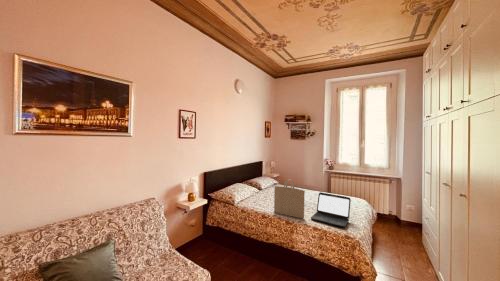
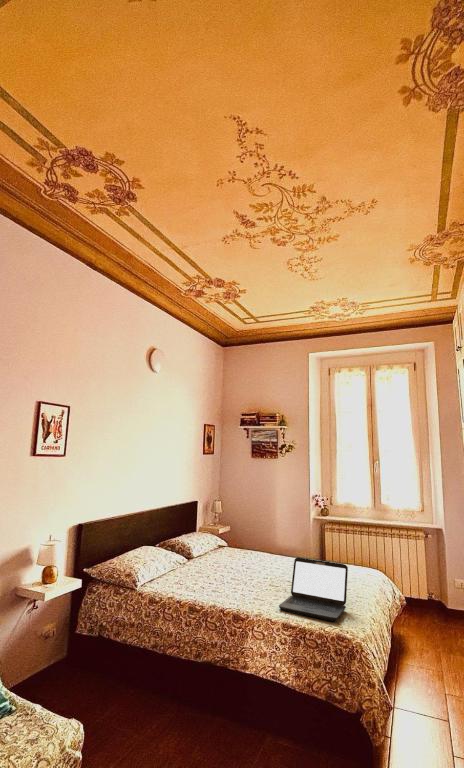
tote bag: present [274,179,305,218] -> none [213,533,267,607]

